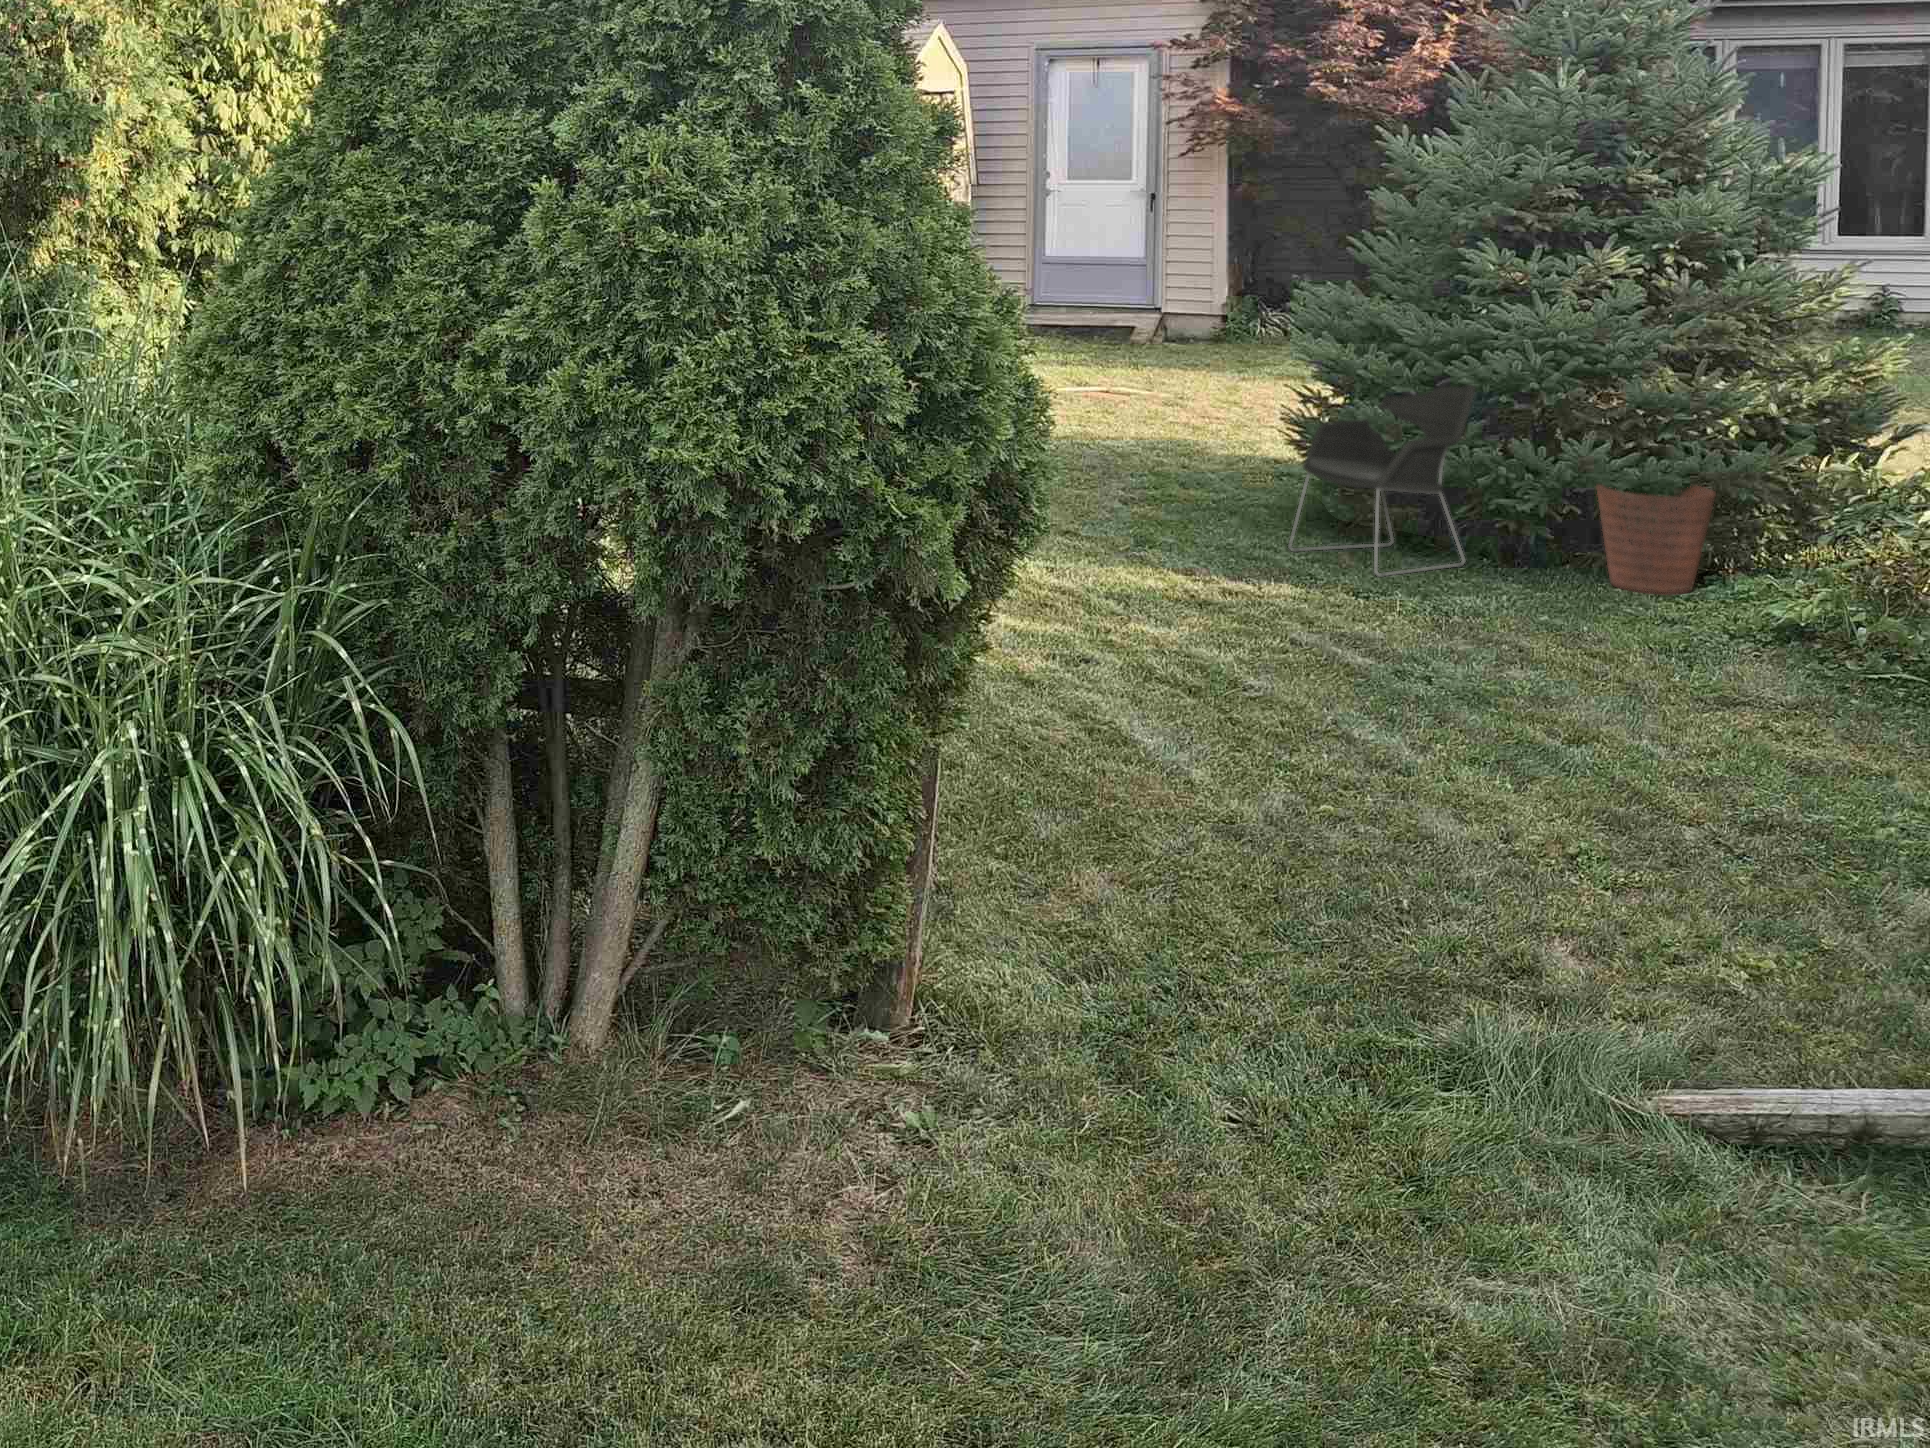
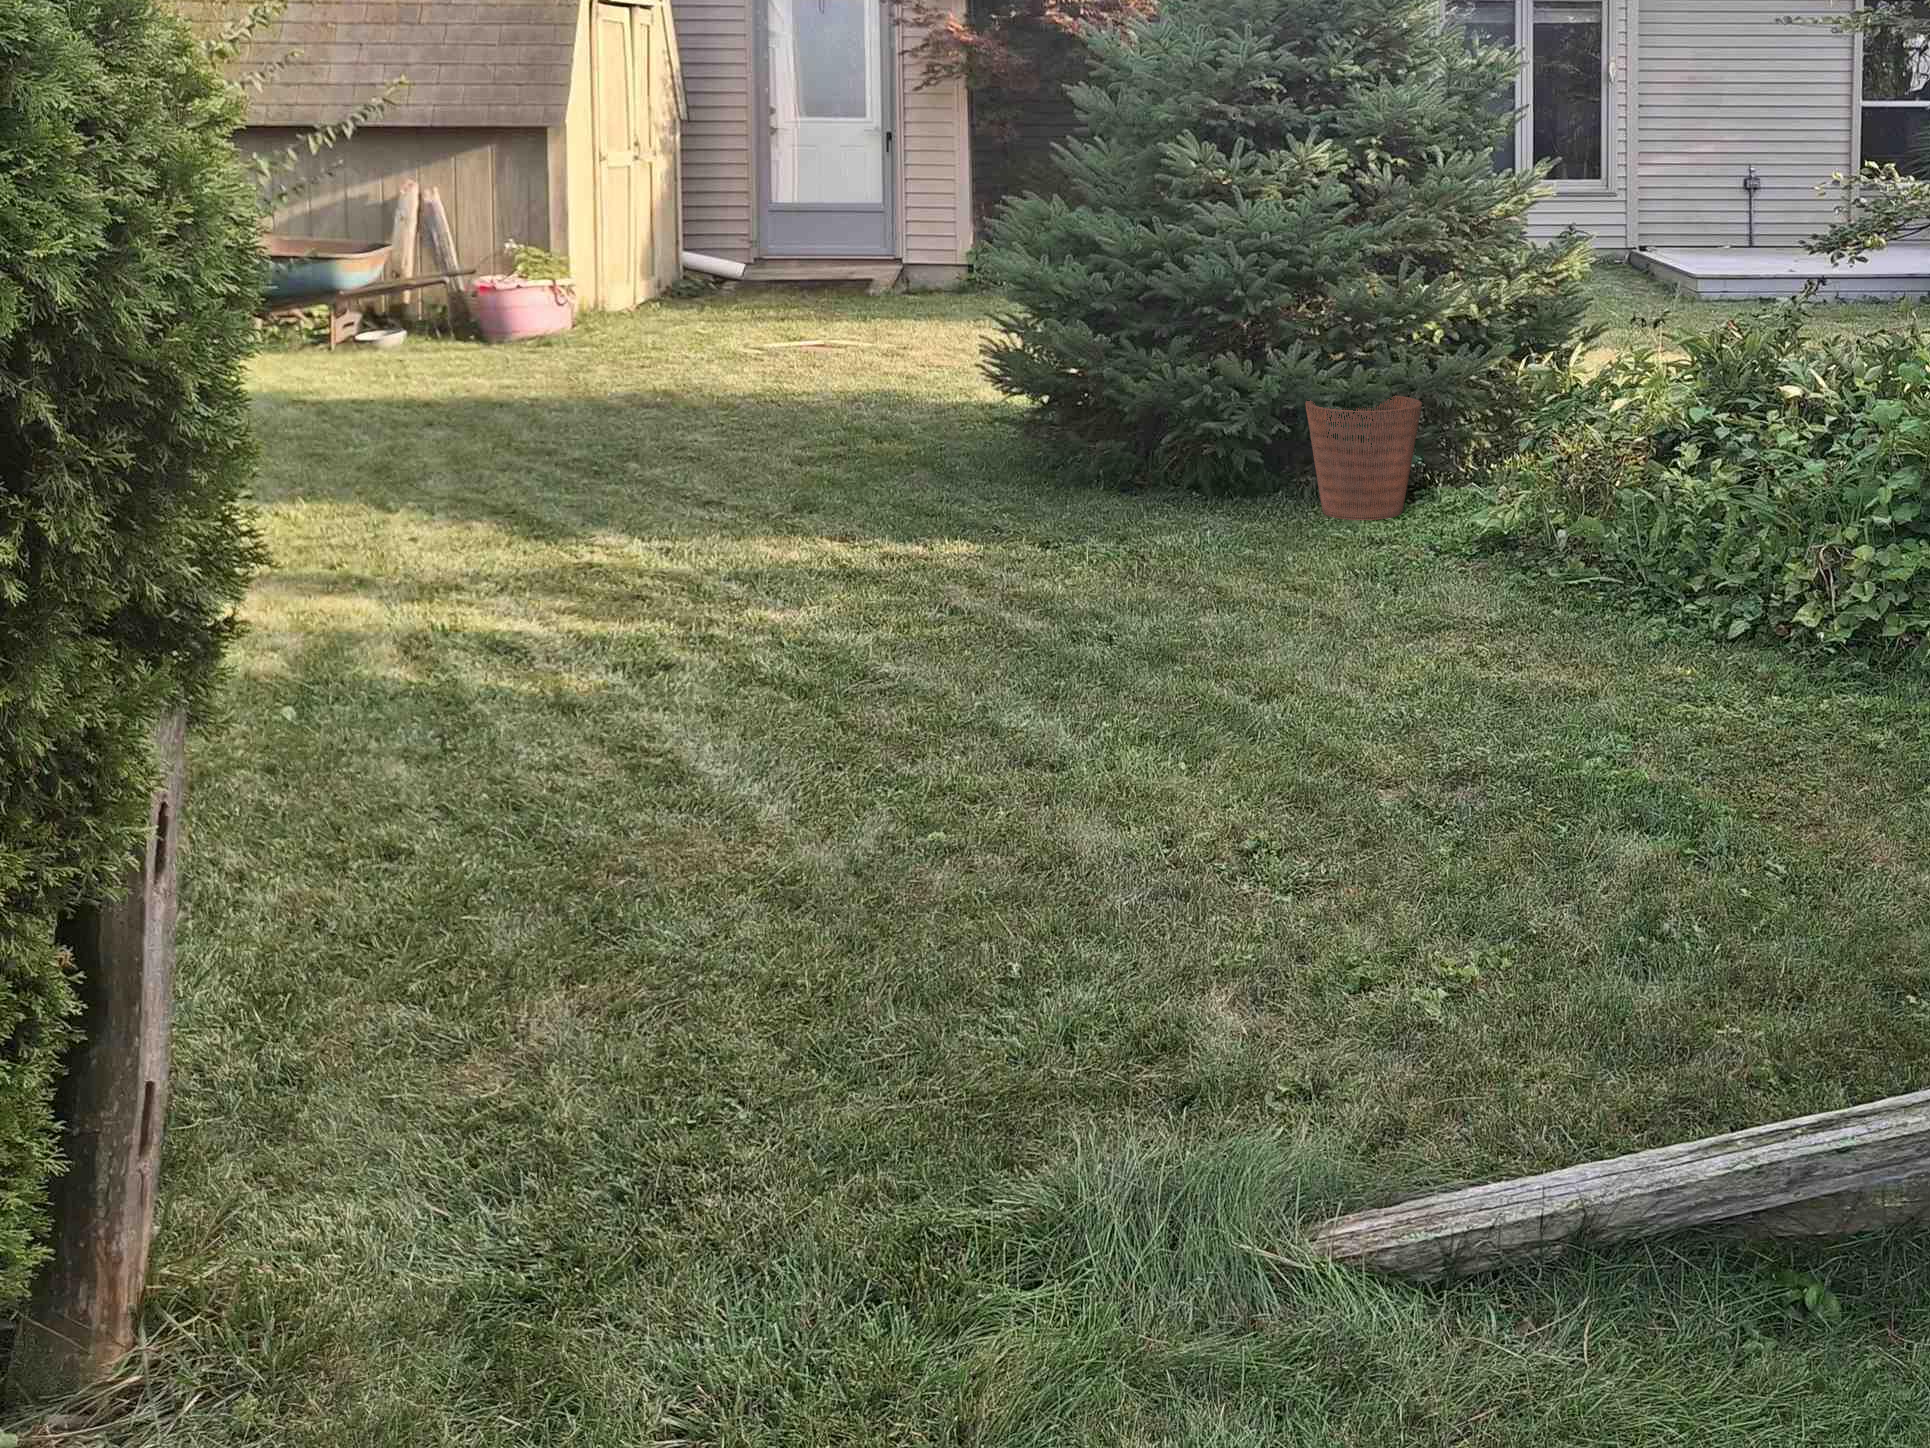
chair: present [1288,385,1476,577] -> none [978,282,1179,530]

